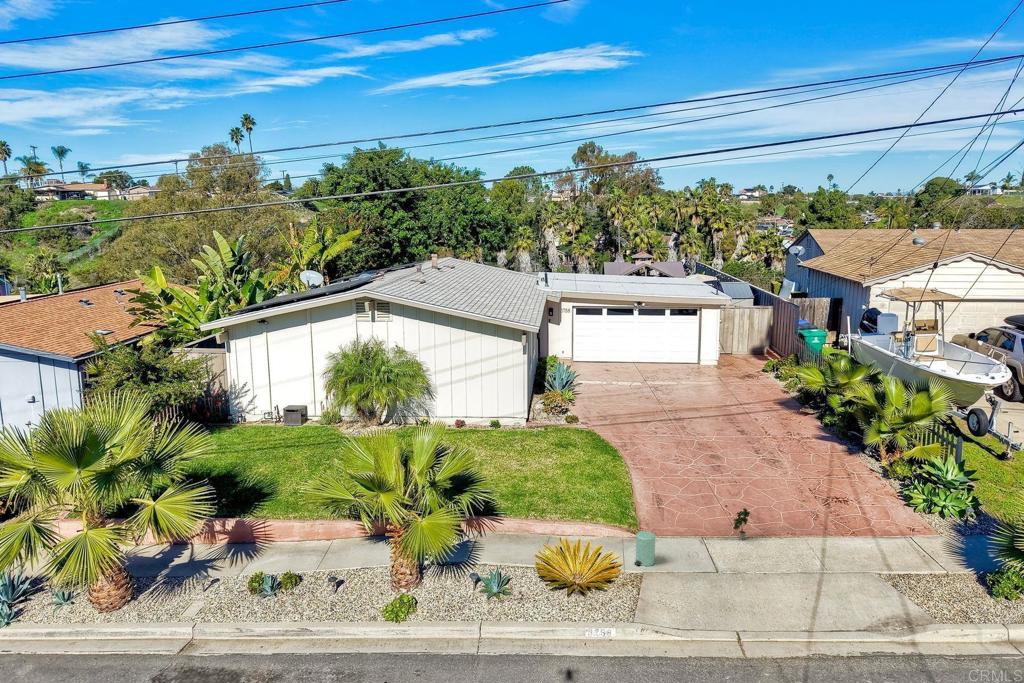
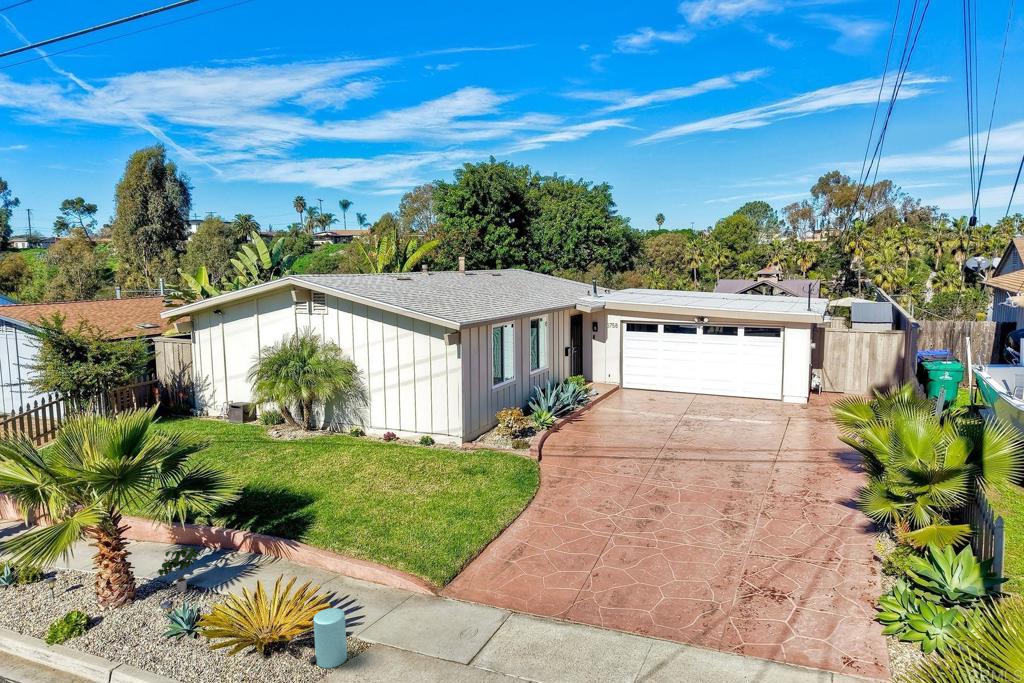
potted plant: present [734,508,750,540] -> present [157,547,201,592]

